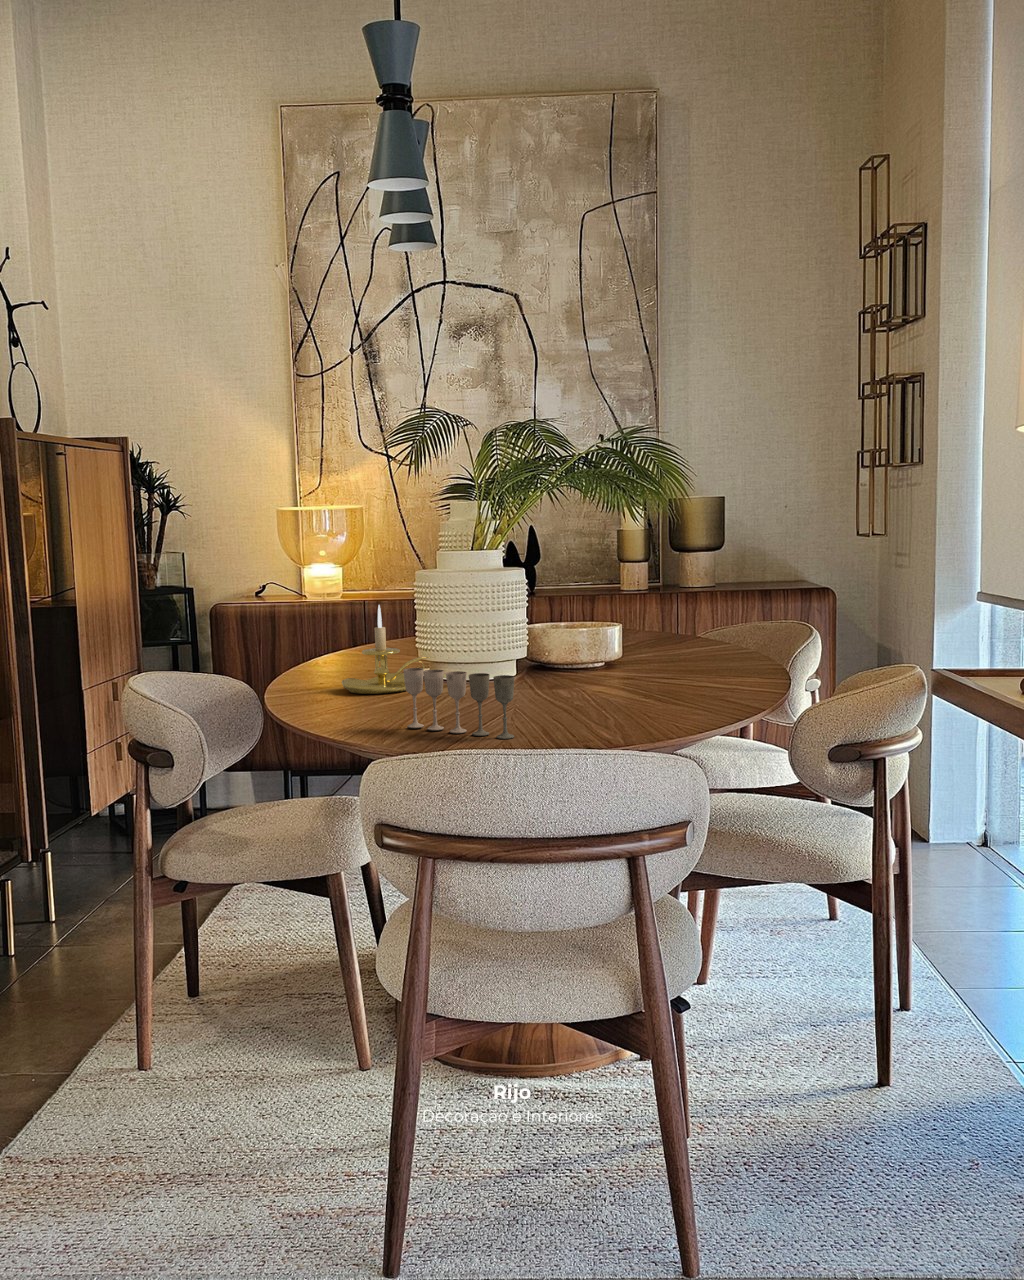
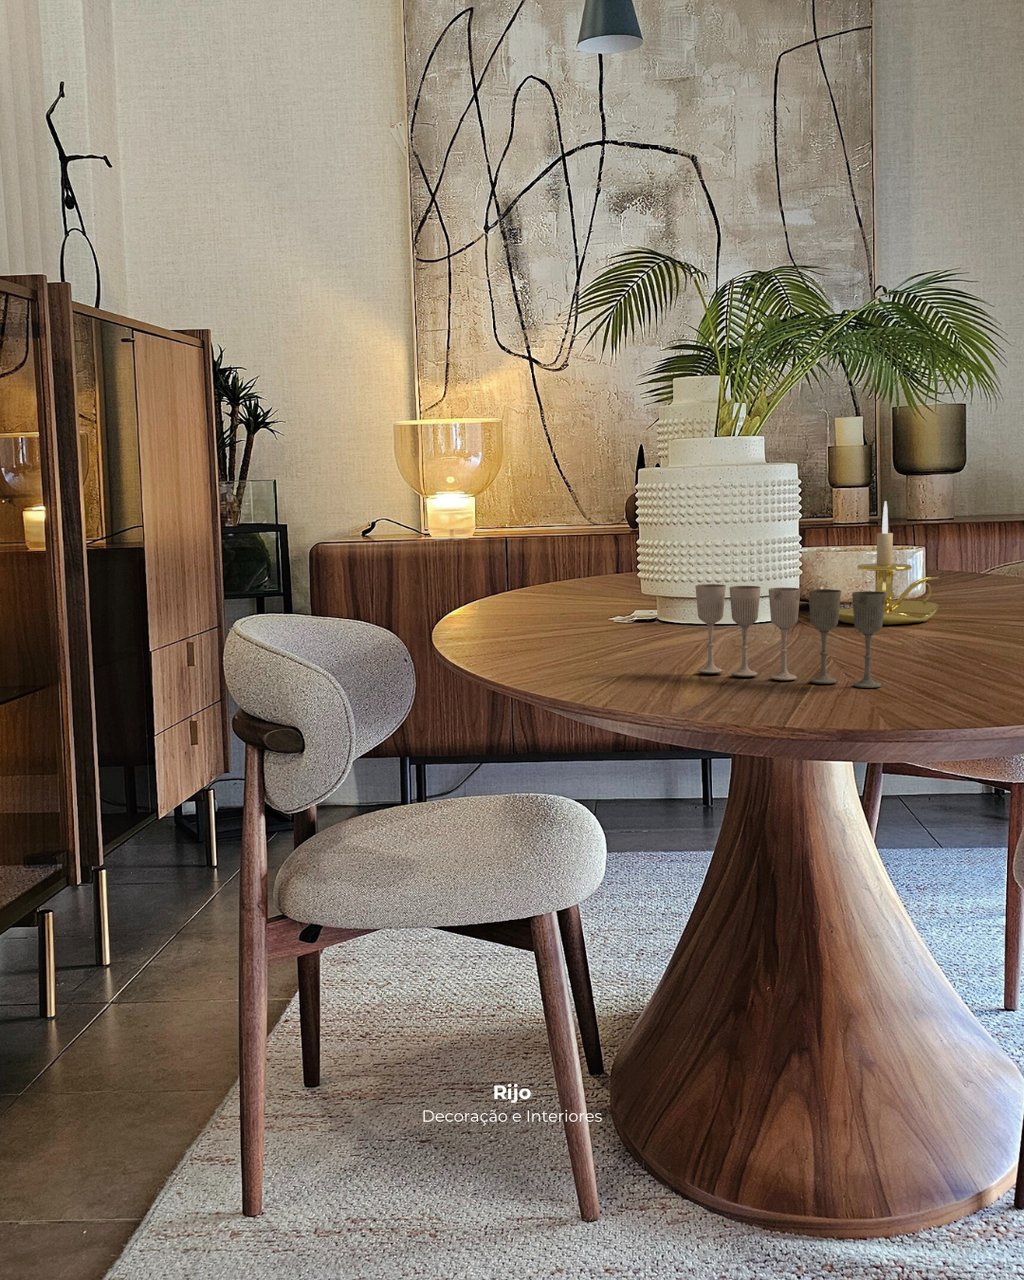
candle holder: present [342,605,430,694] -> present [838,501,939,625]

